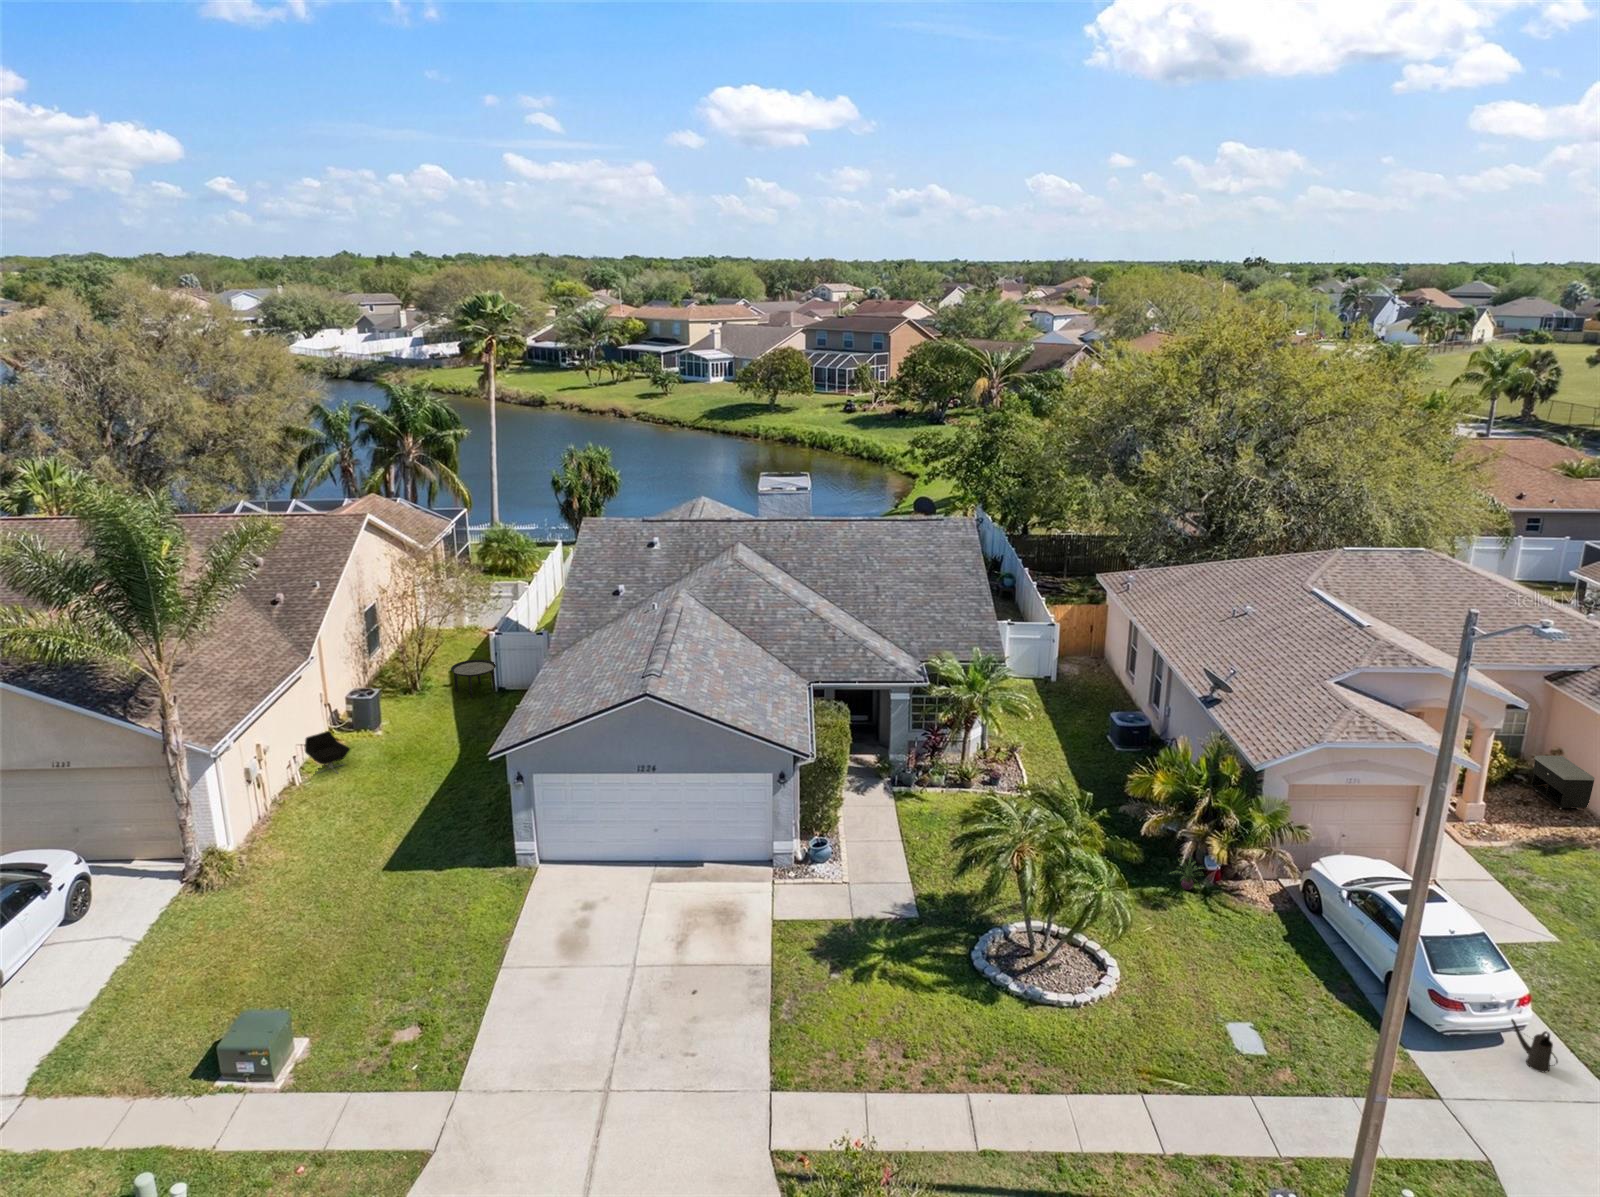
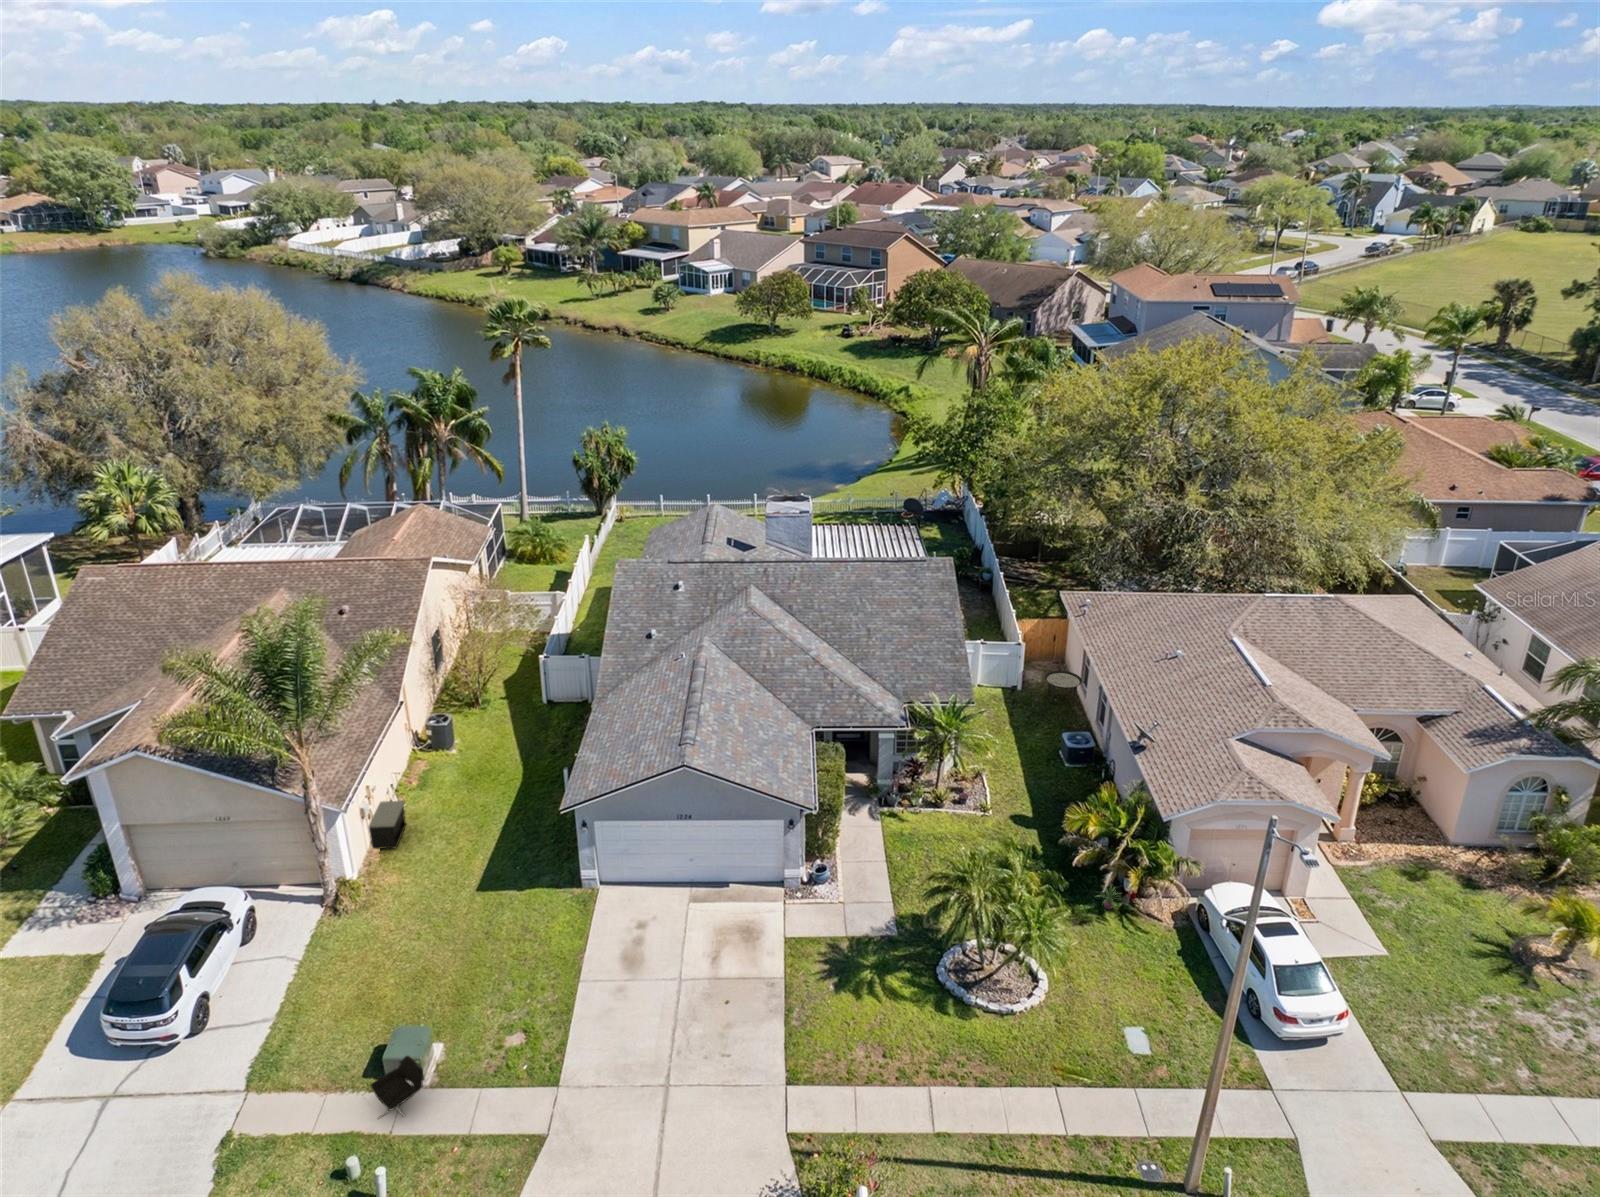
round table: present [451,659,496,698] -> present [1045,671,1082,704]
lounge chair: present [305,731,350,773] -> present [371,1056,423,1119]
storage bench: present [1531,756,1595,809] -> present [369,801,406,849]
watering can: present [1511,1019,1558,1072] -> none [1331,1028,1360,1069]

